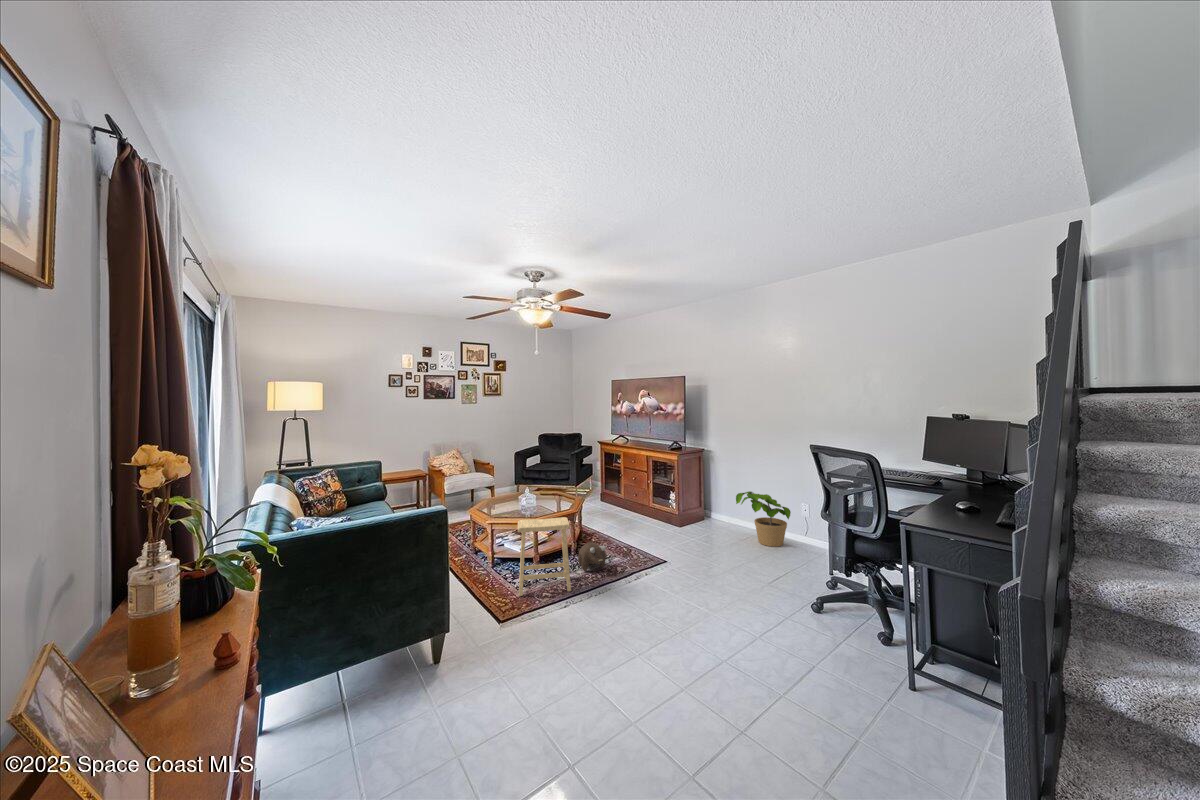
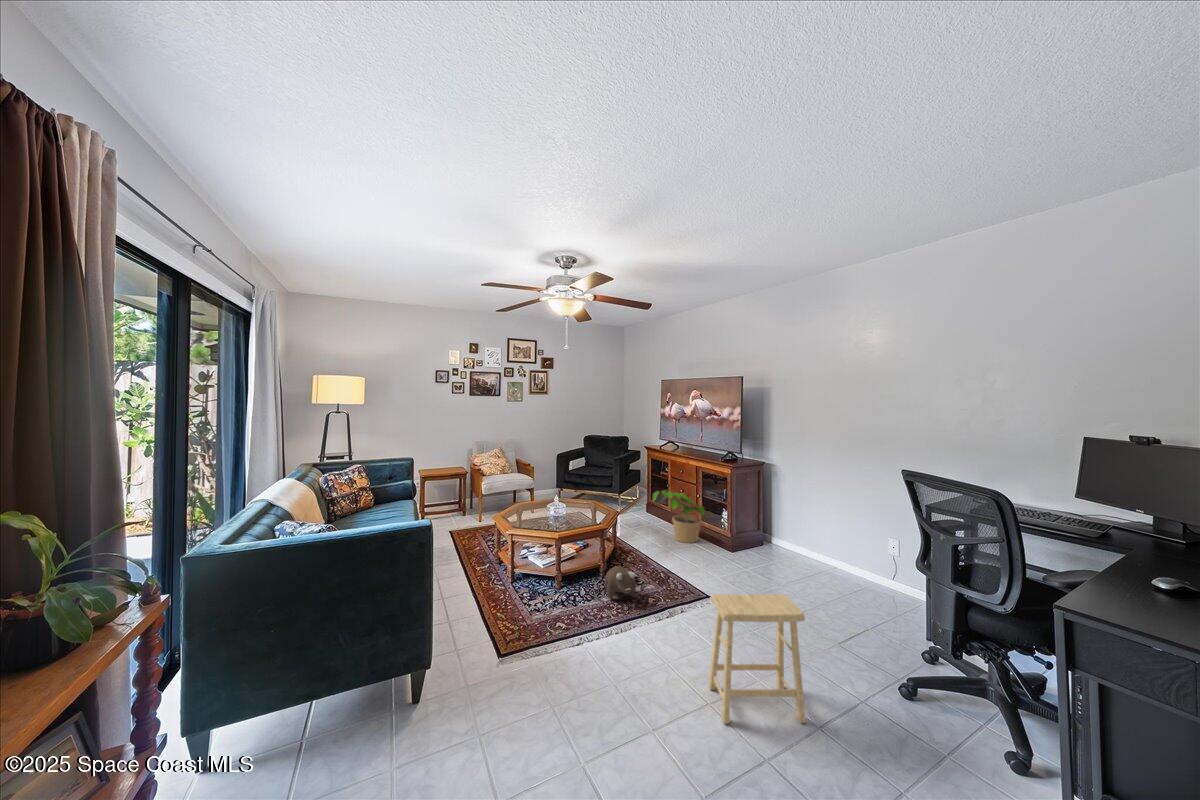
potted plant: present [736,491,791,547] -> present [653,490,705,543]
footstool: present [518,517,571,596] -> present [708,594,806,724]

